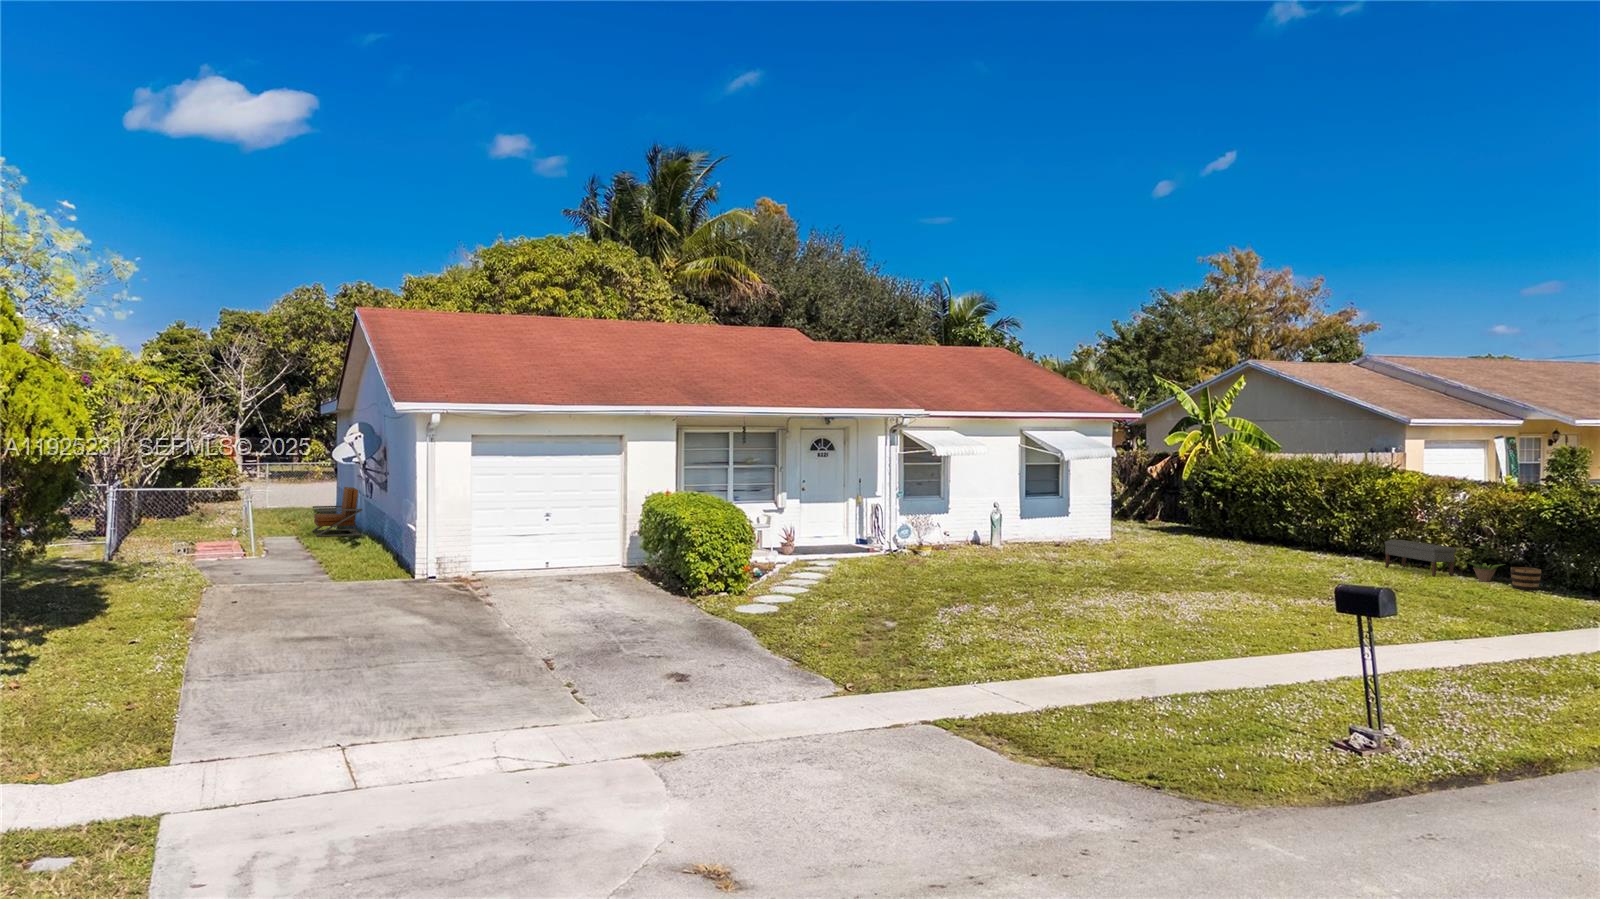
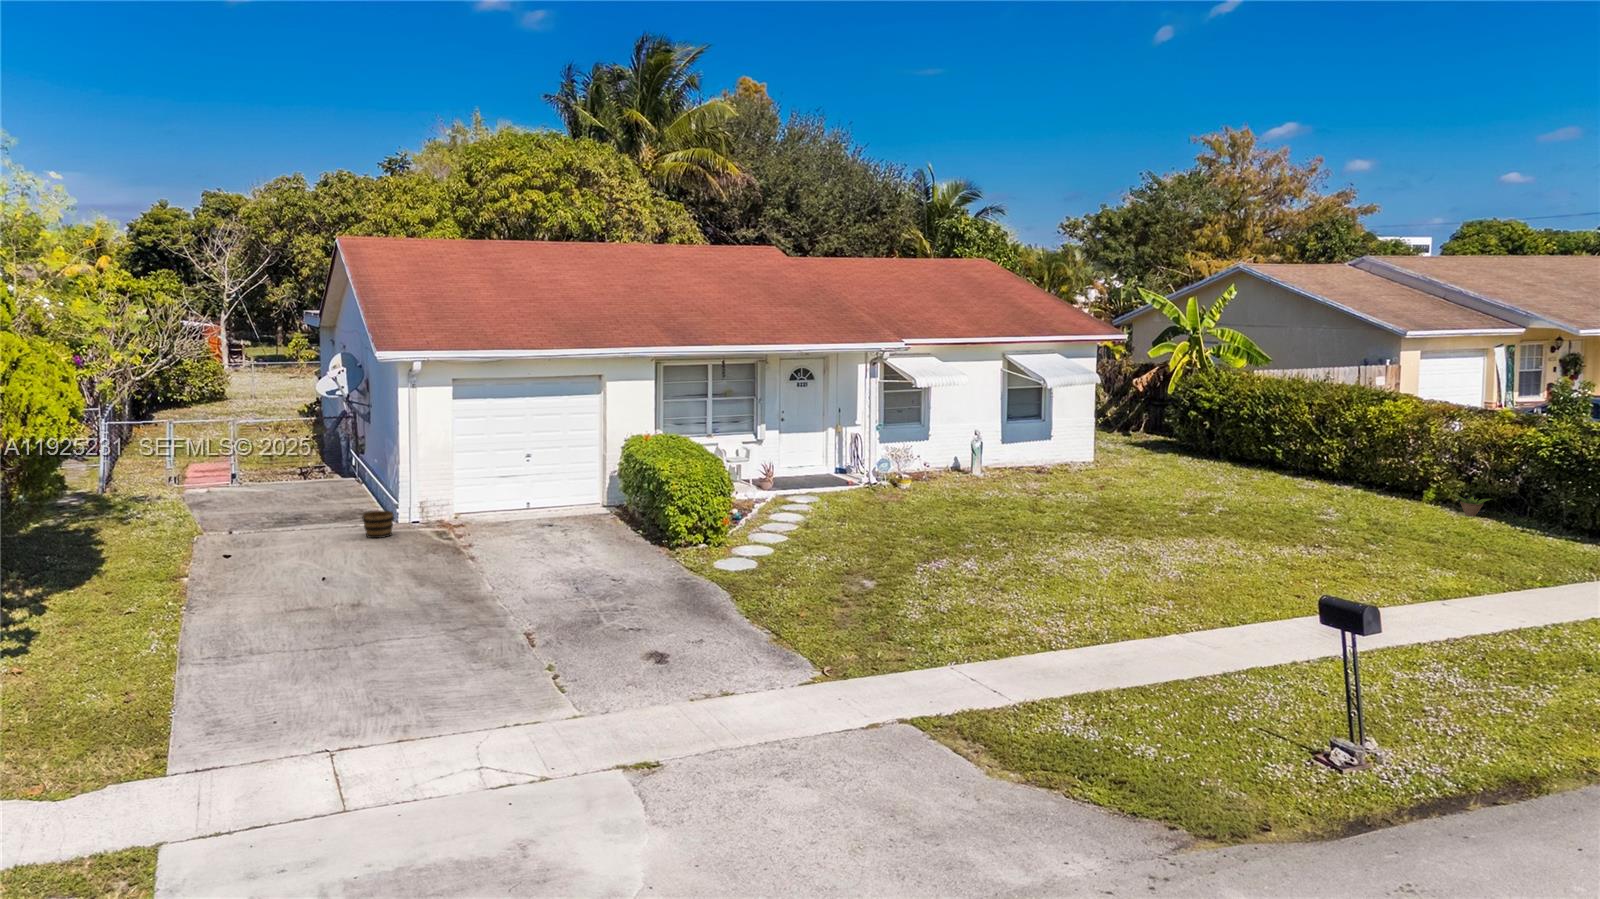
lounge chair: present [312,487,362,537] -> none [286,413,337,466]
bench: present [1385,540,1456,576] -> none [1372,469,1444,509]
bucket: present [1510,567,1542,590] -> present [362,511,394,538]

